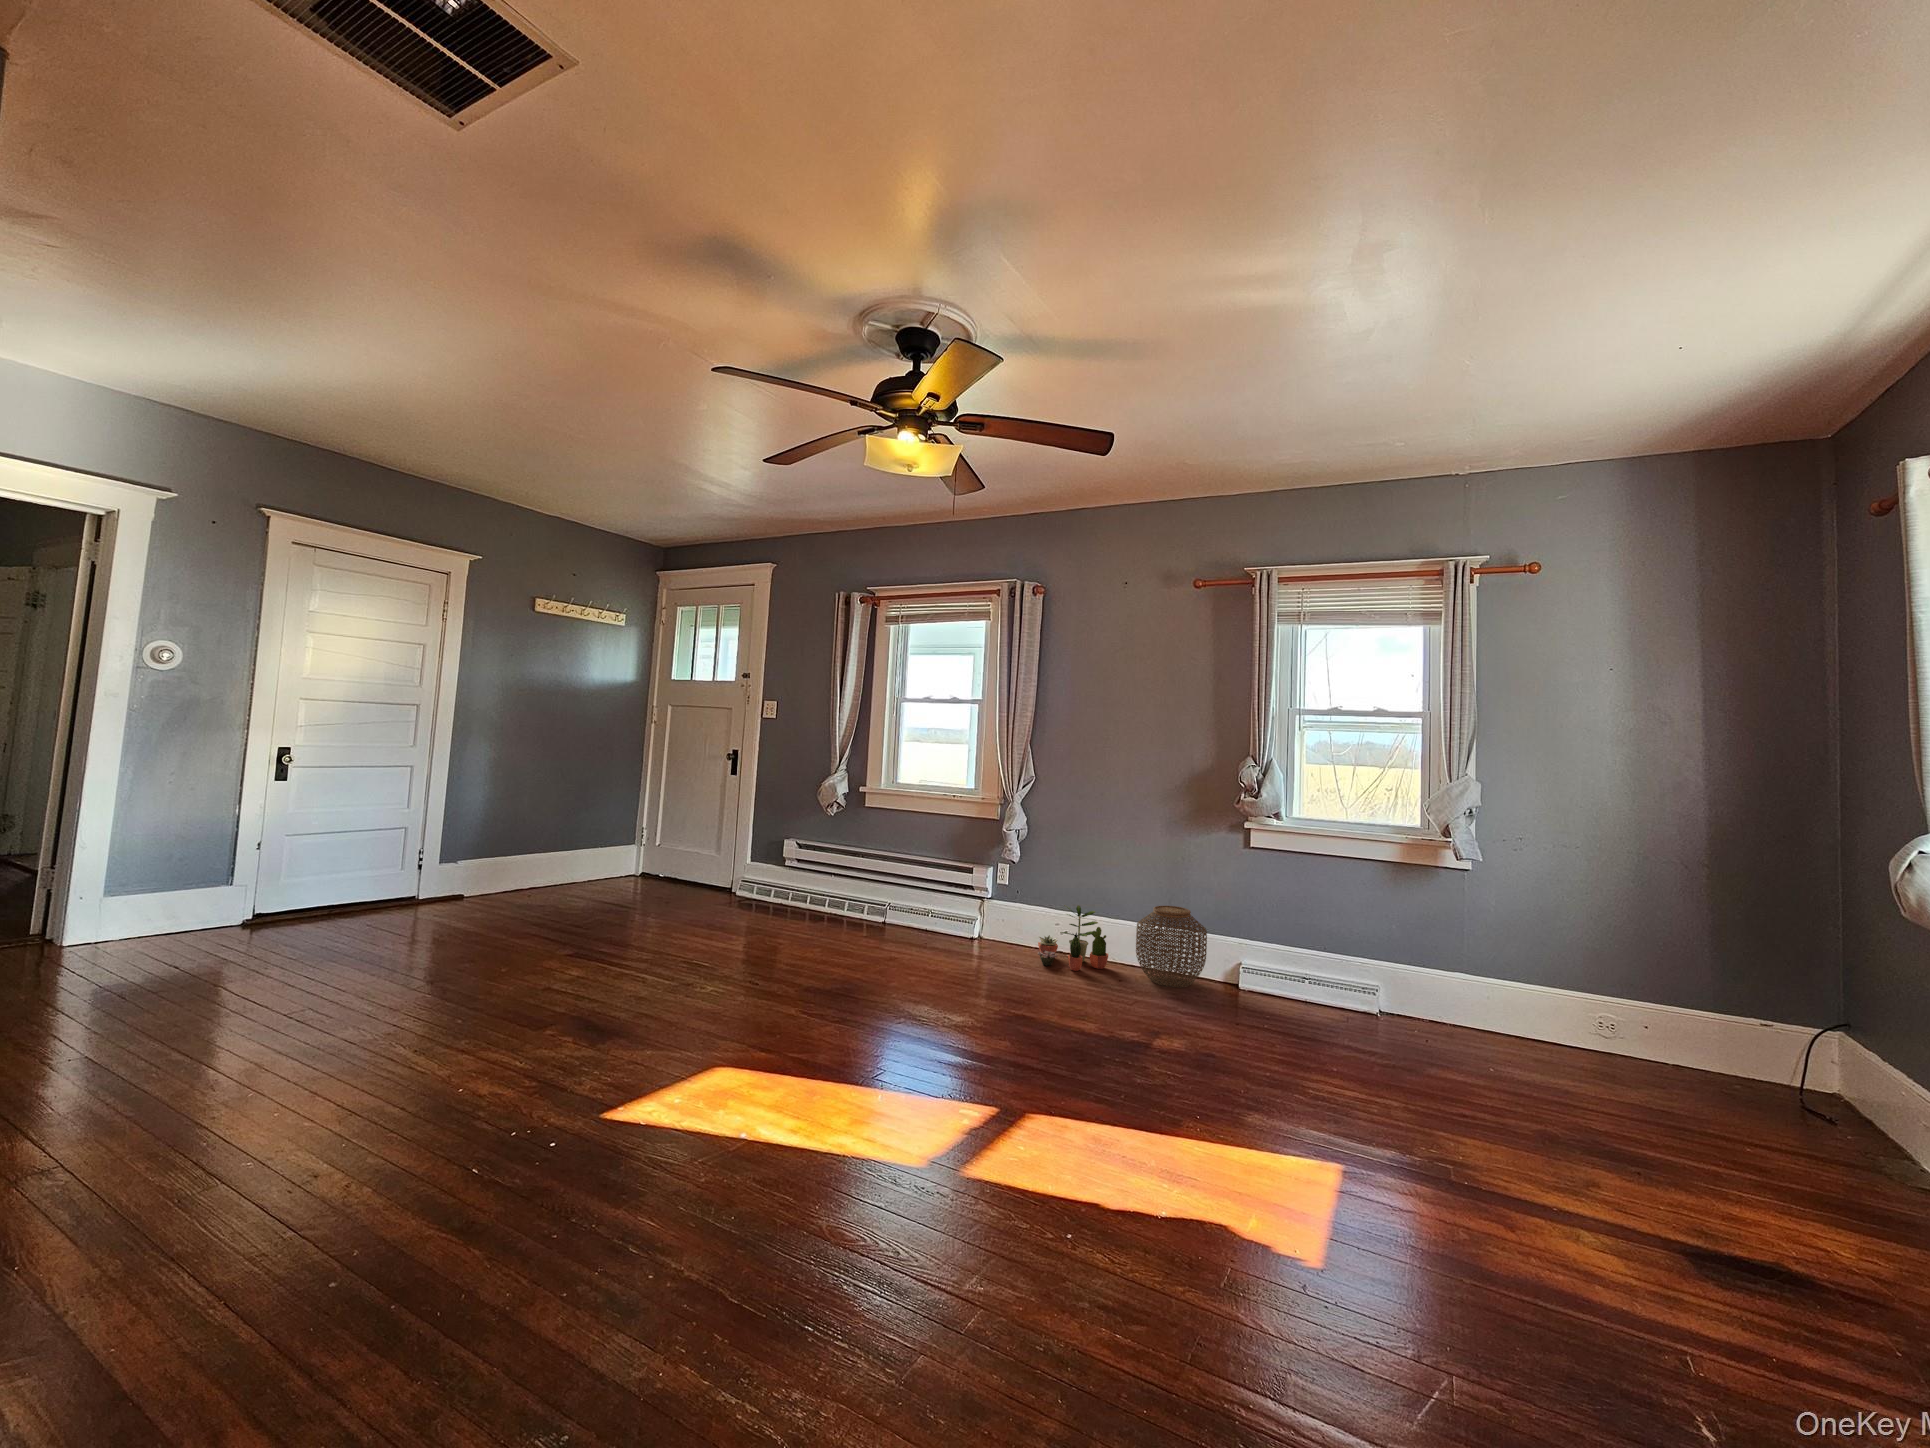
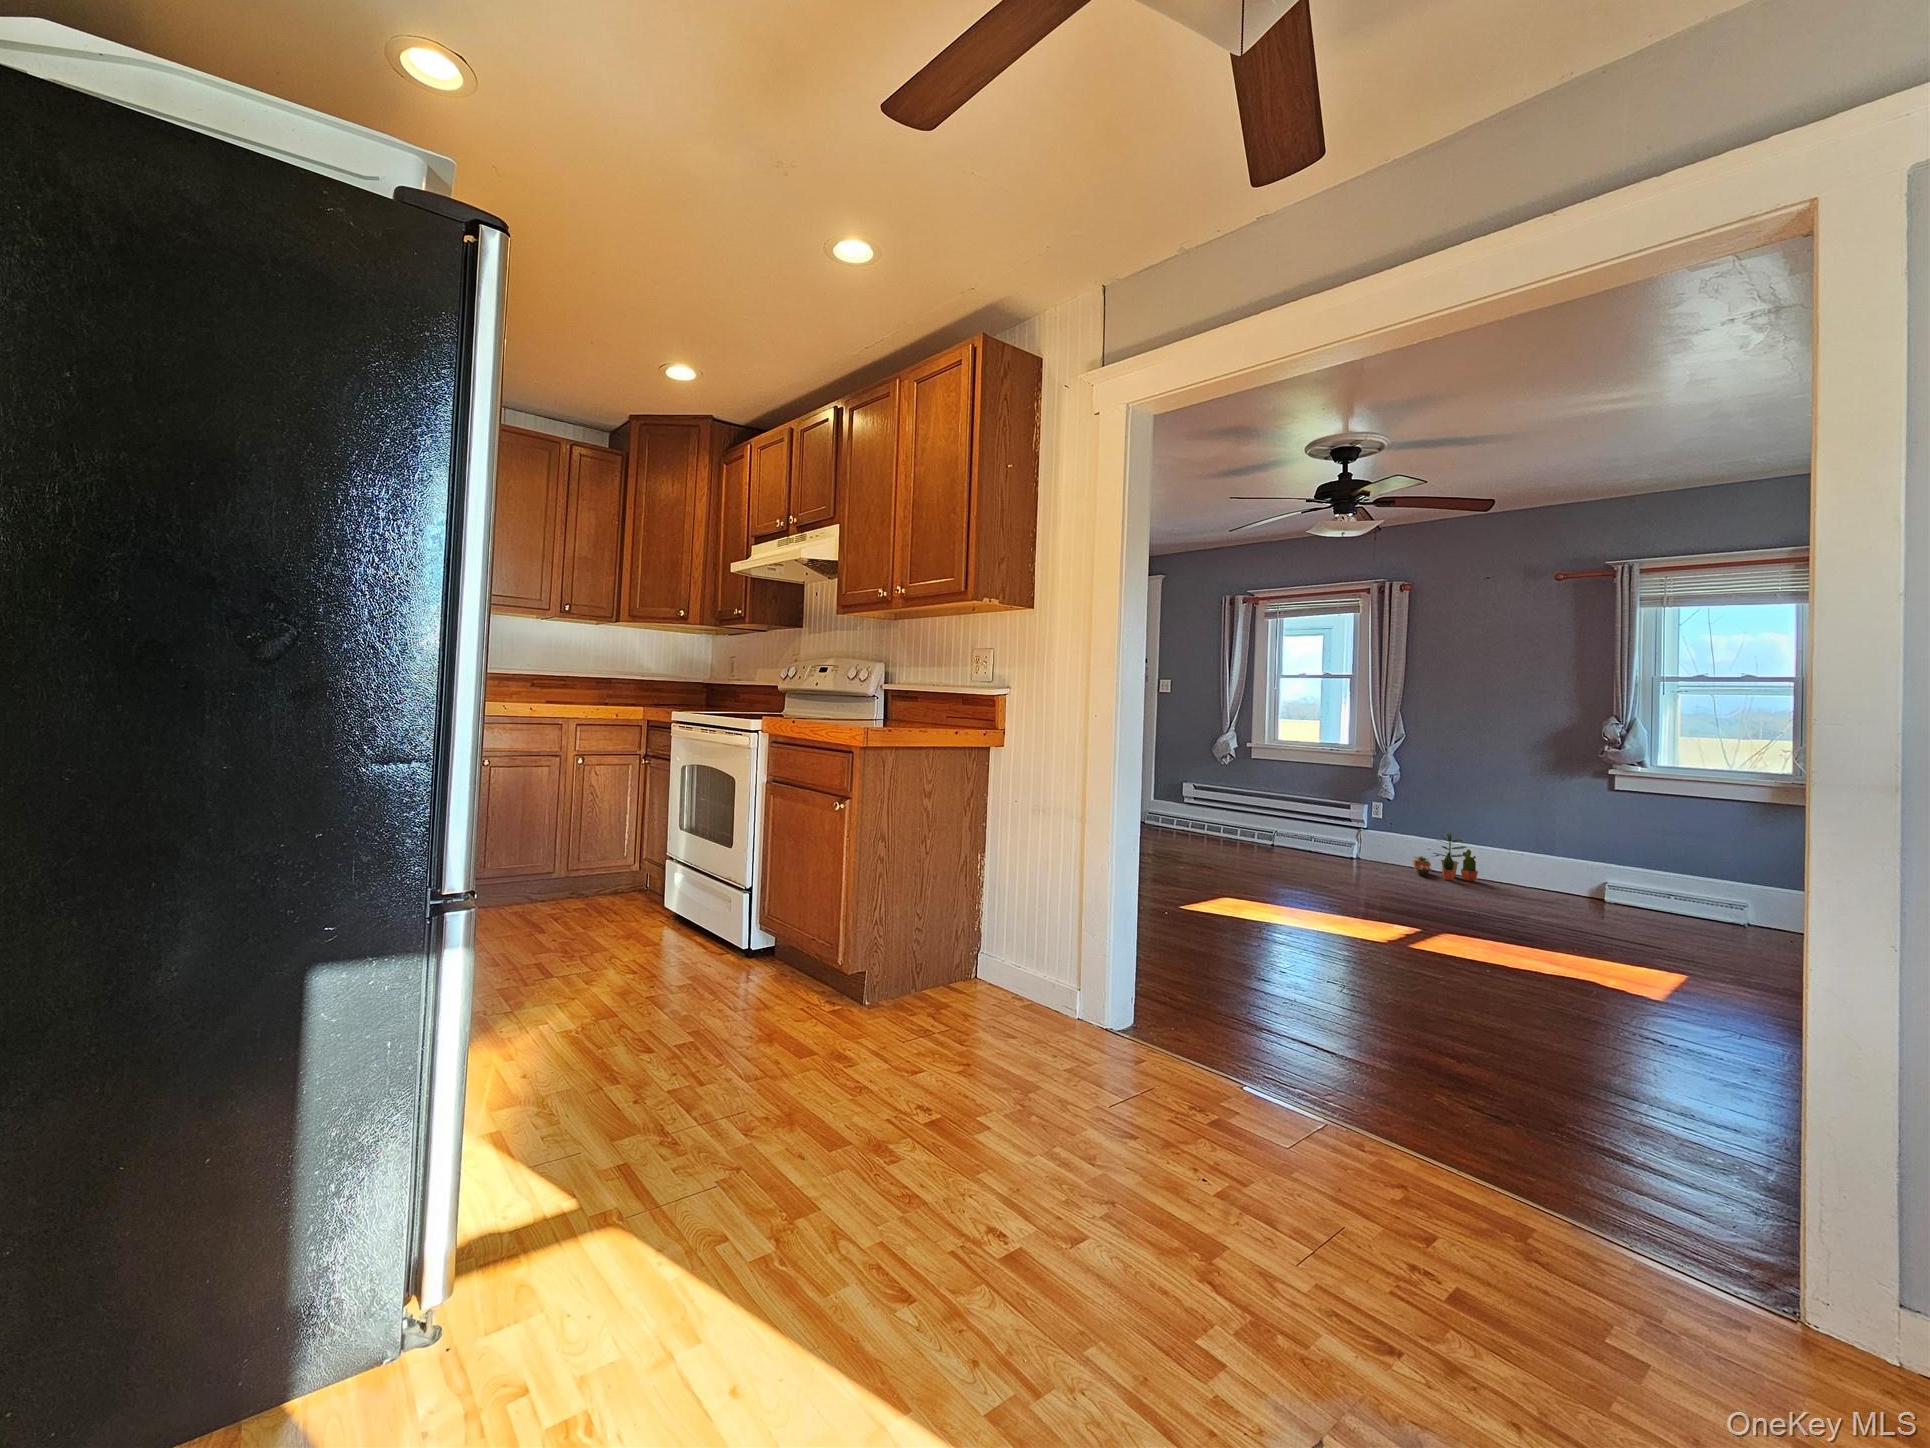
woven basket: present [1136,906,1207,987] -> none [1505,834,1572,896]

